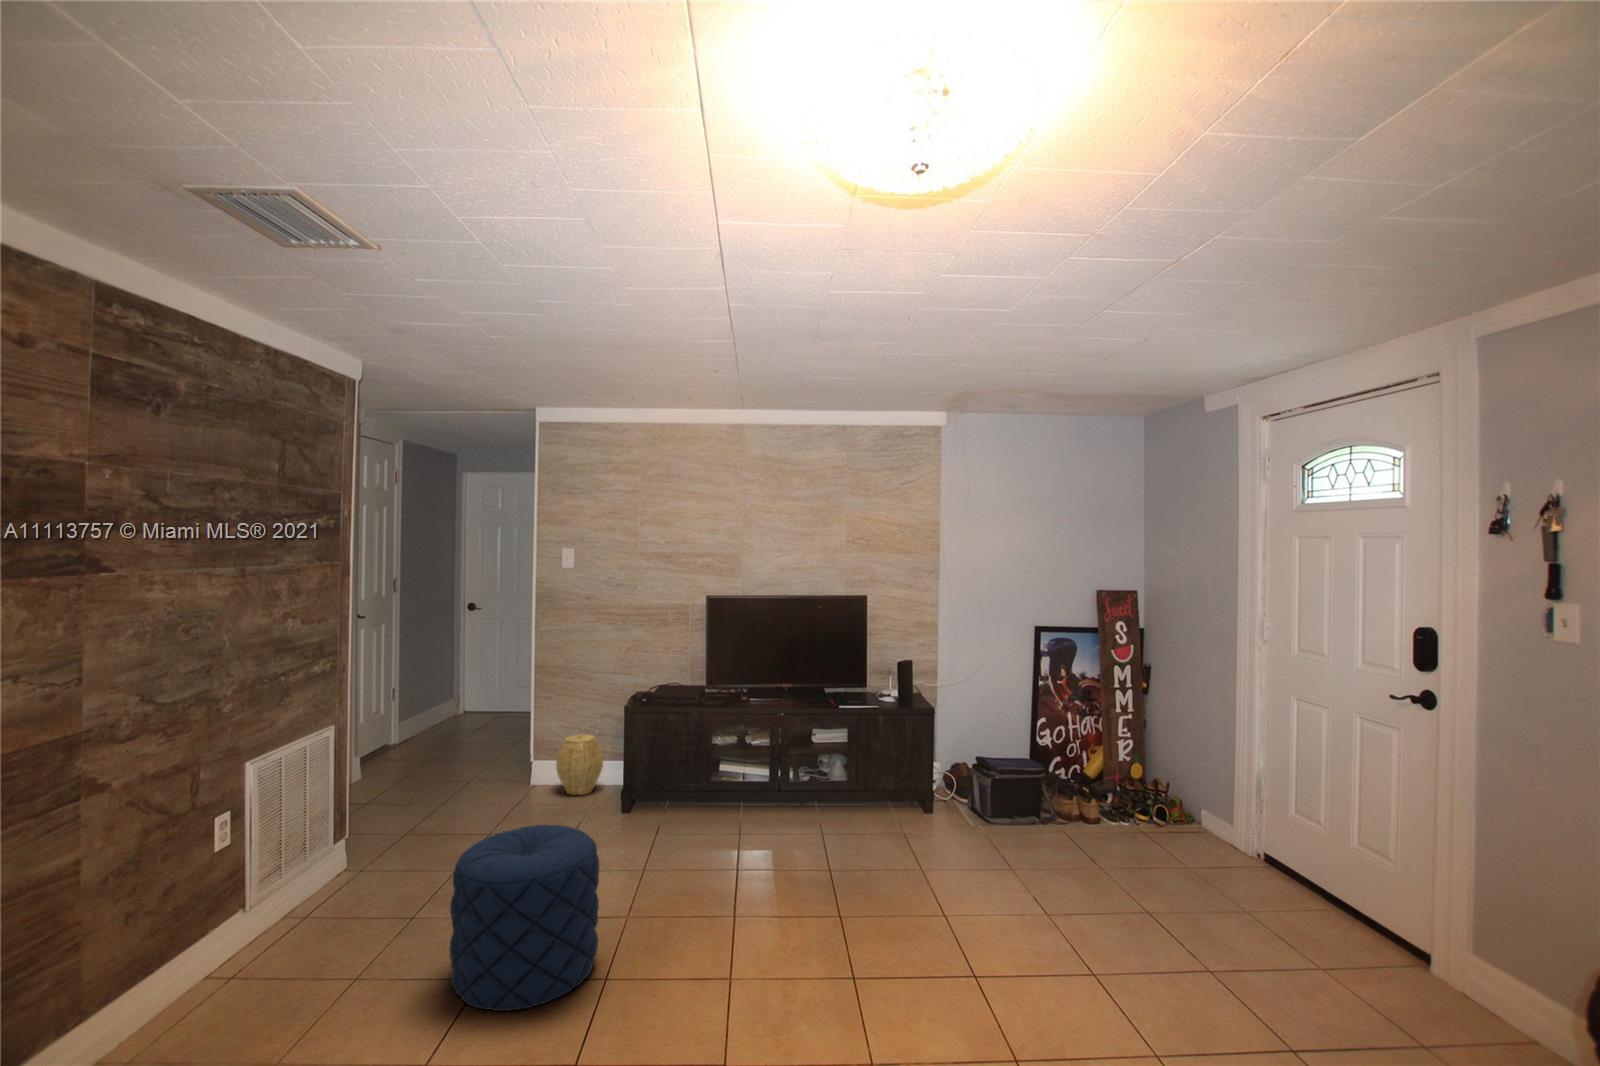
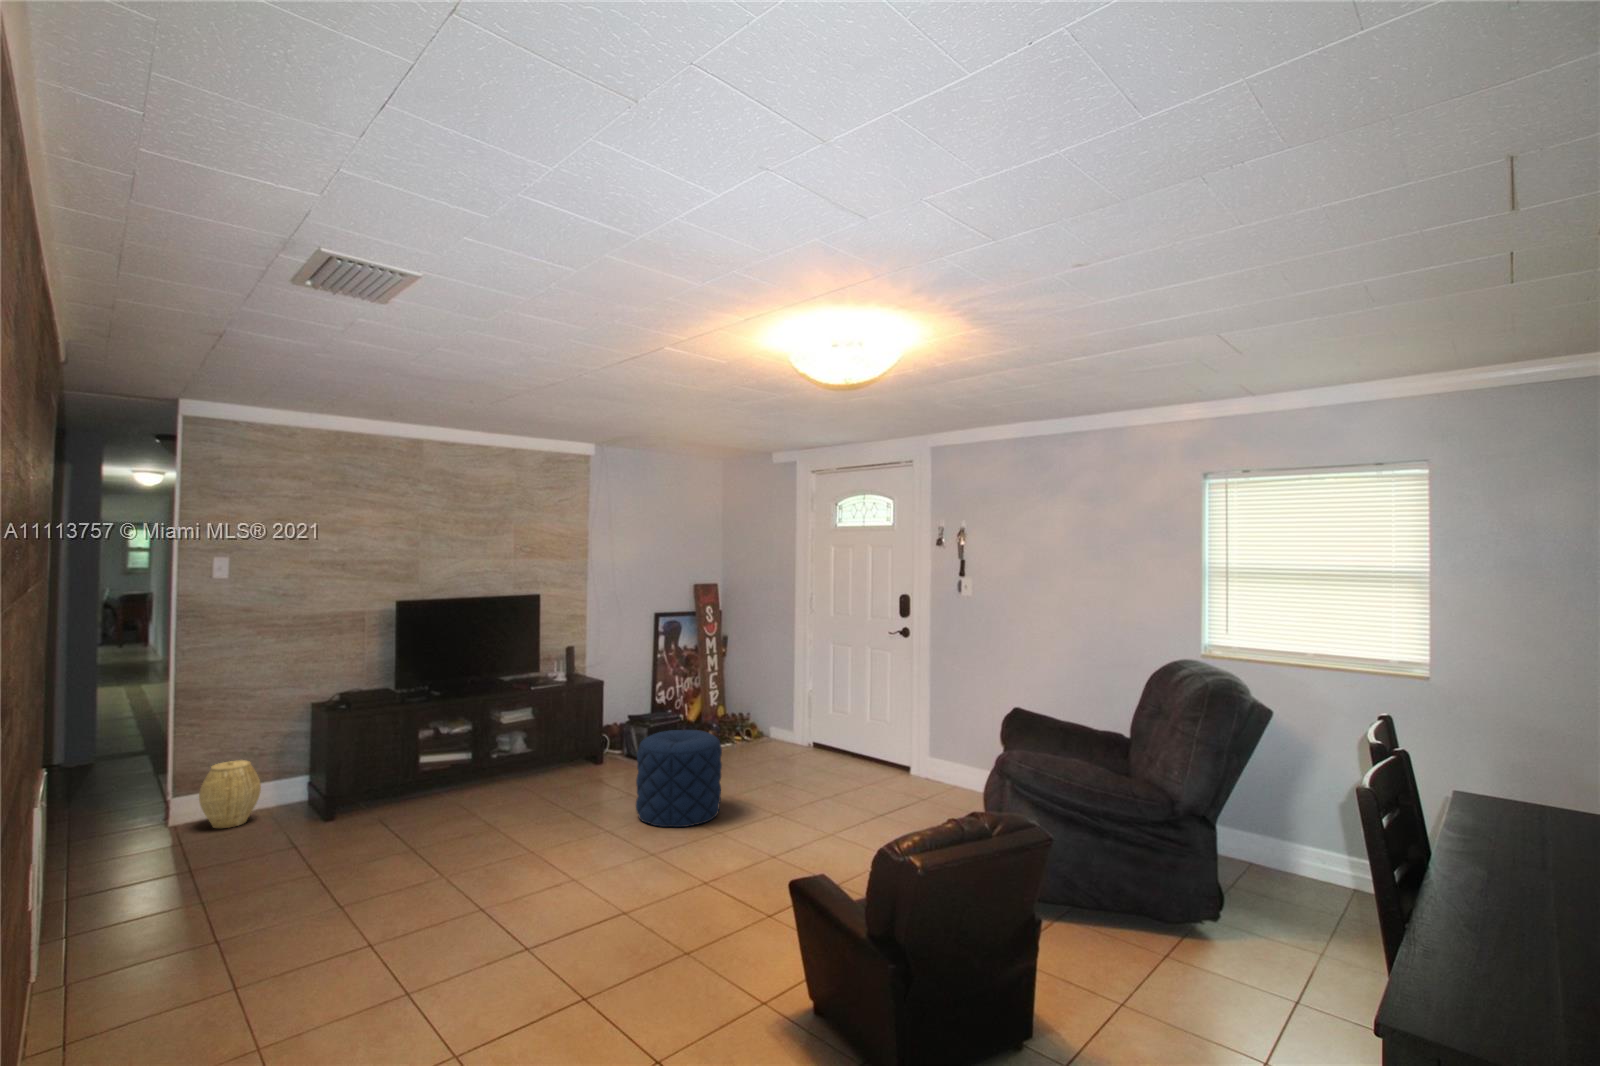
pouf: present [449,825,599,1011] -> present [636,730,722,827]

